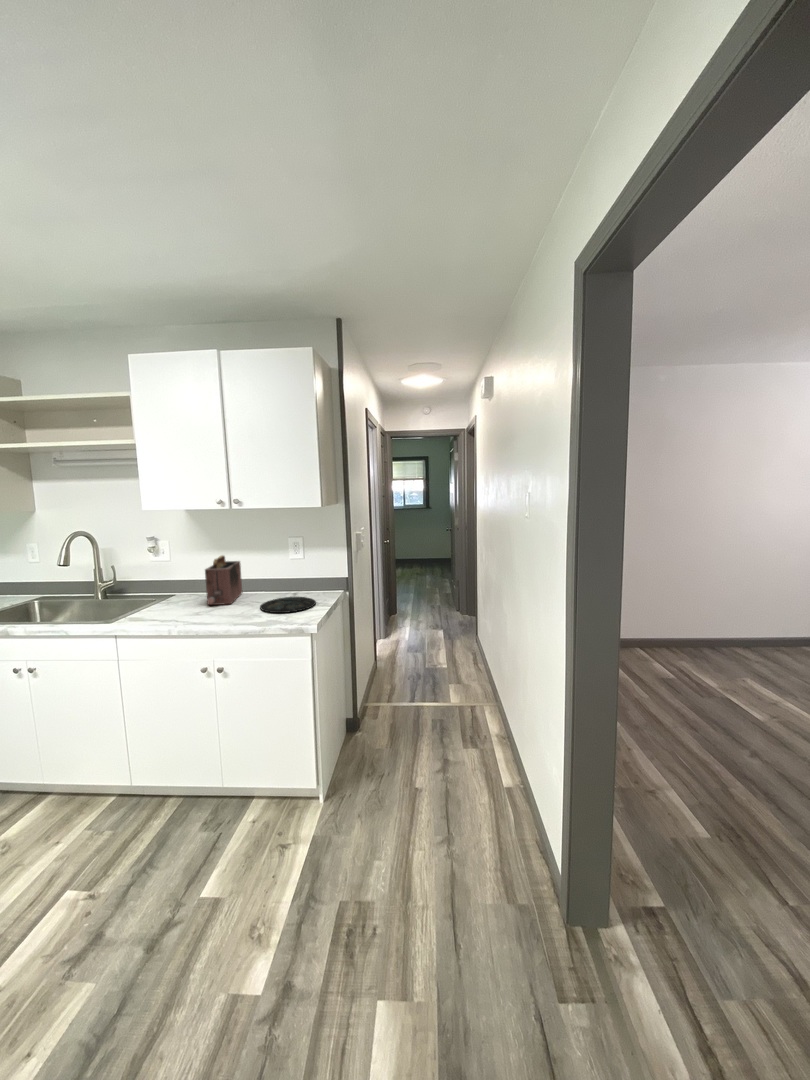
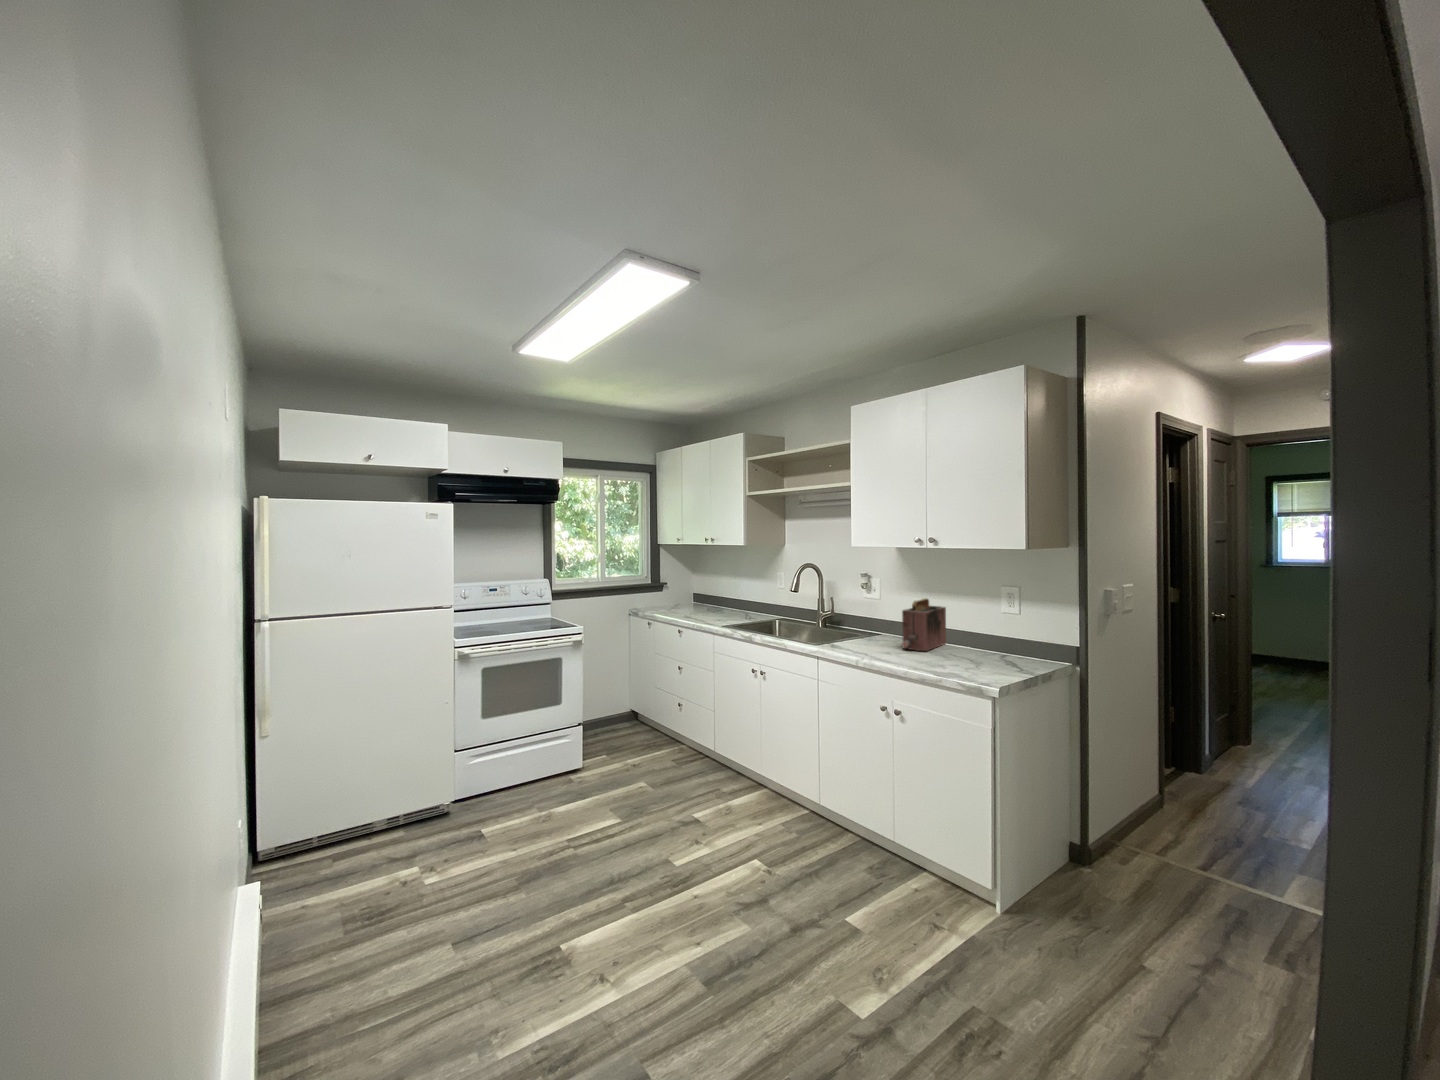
plate: present [260,597,316,613] -> none [952,655,1022,672]

